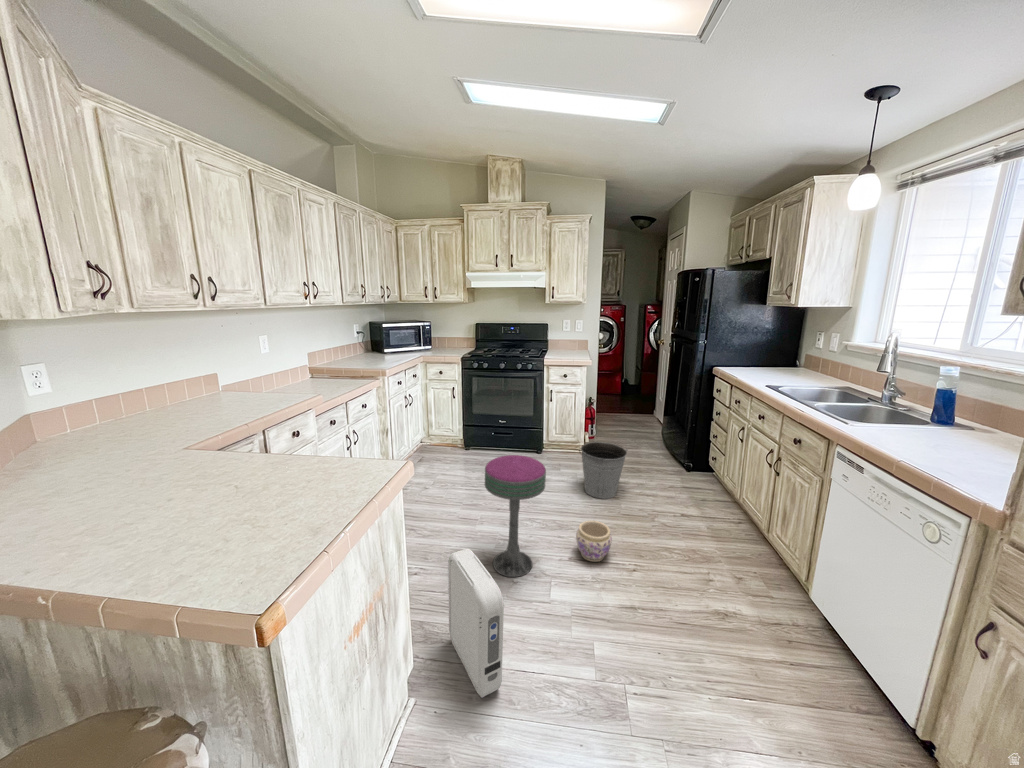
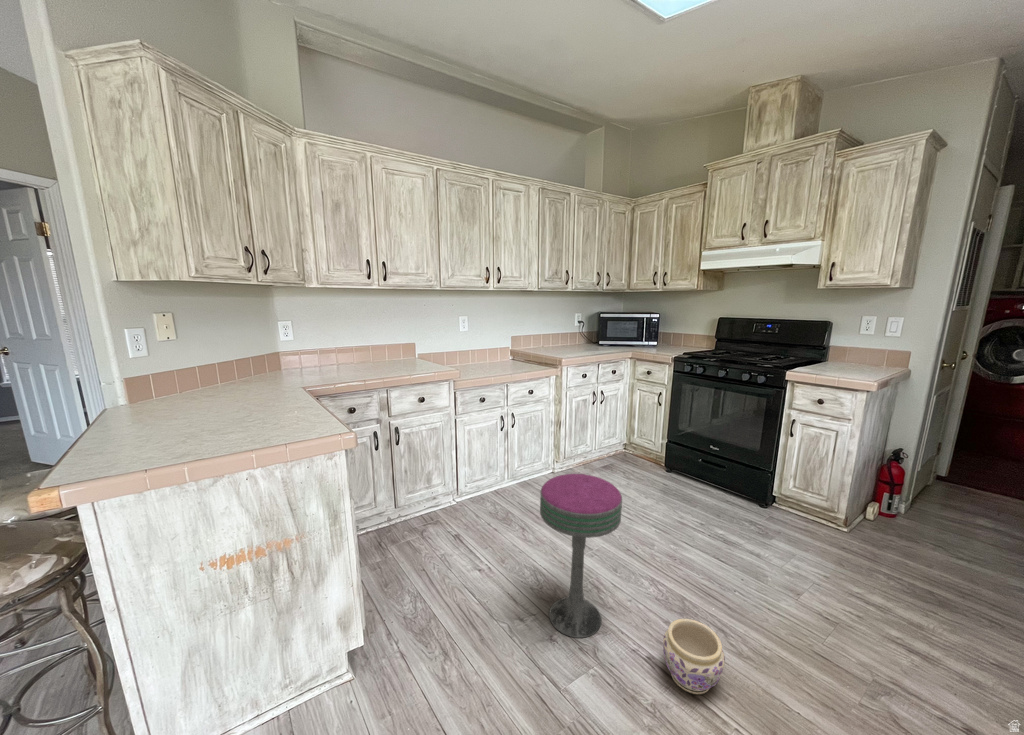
bucket: present [580,442,627,499] -> none [780,515,883,625]
air purifier: present [448,549,504,698] -> none [387,547,458,723]

